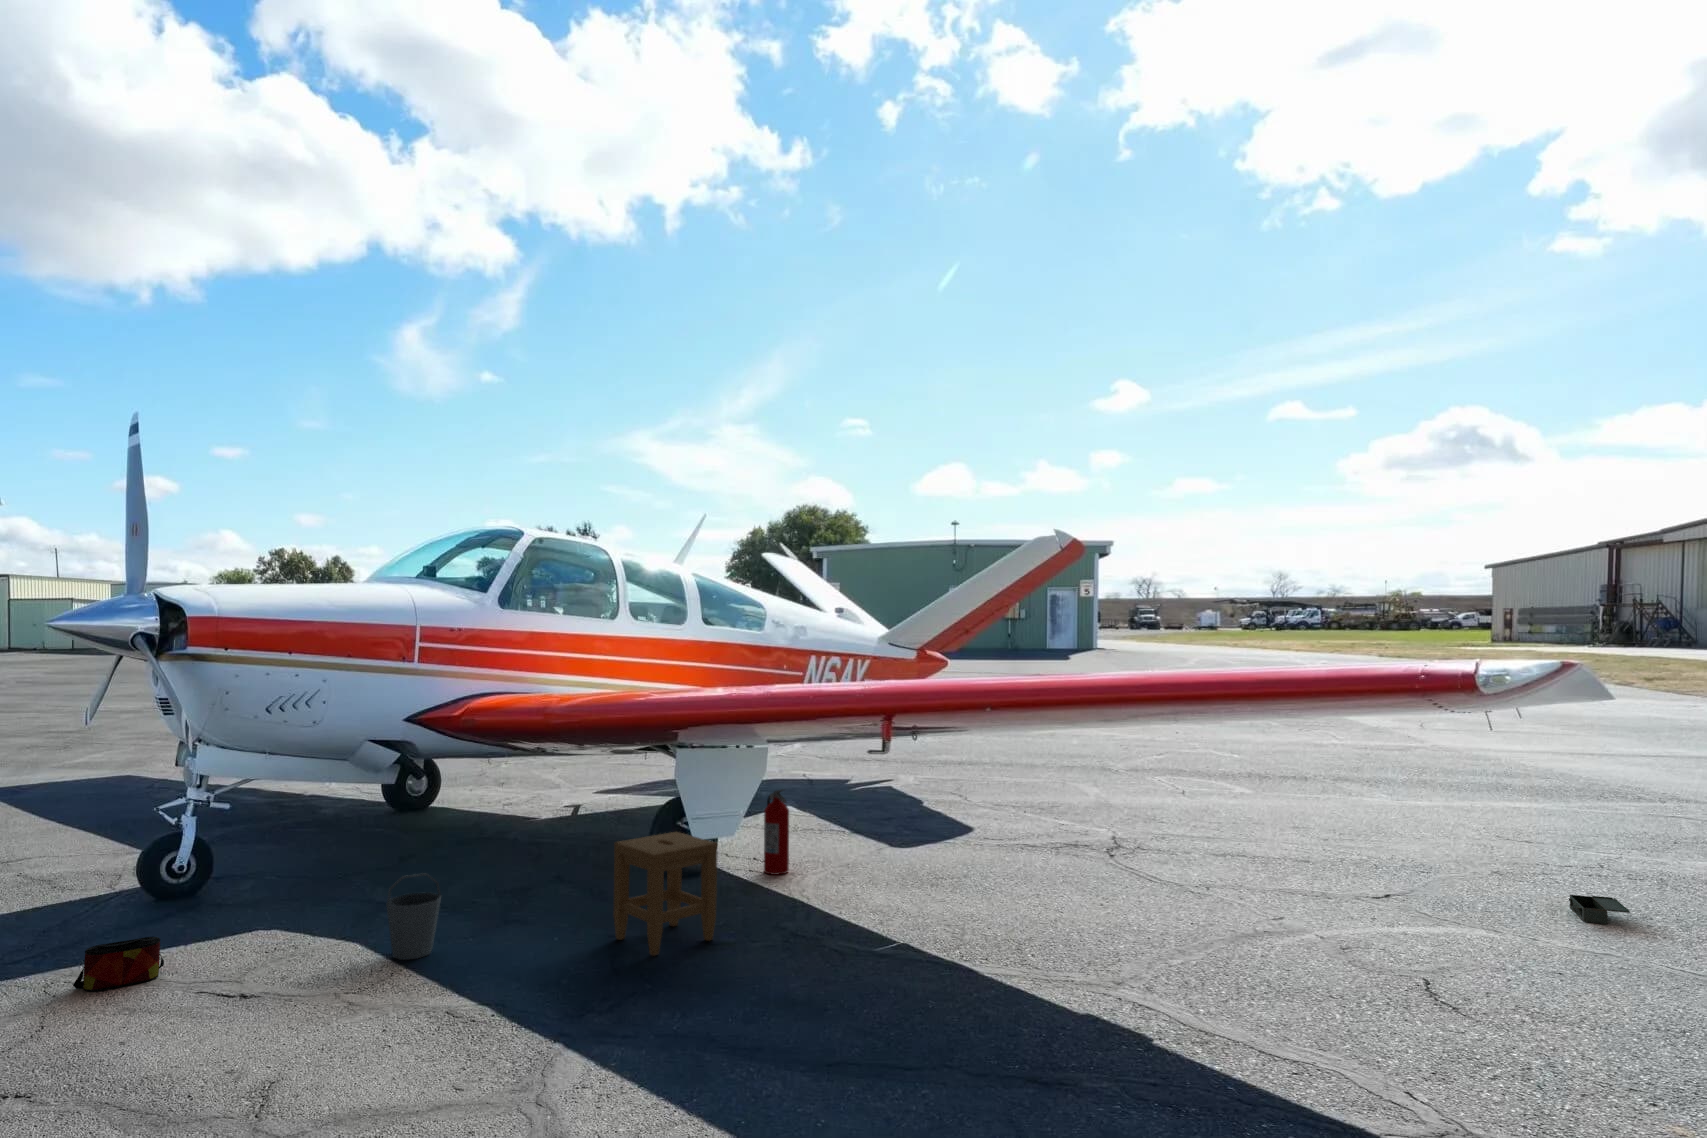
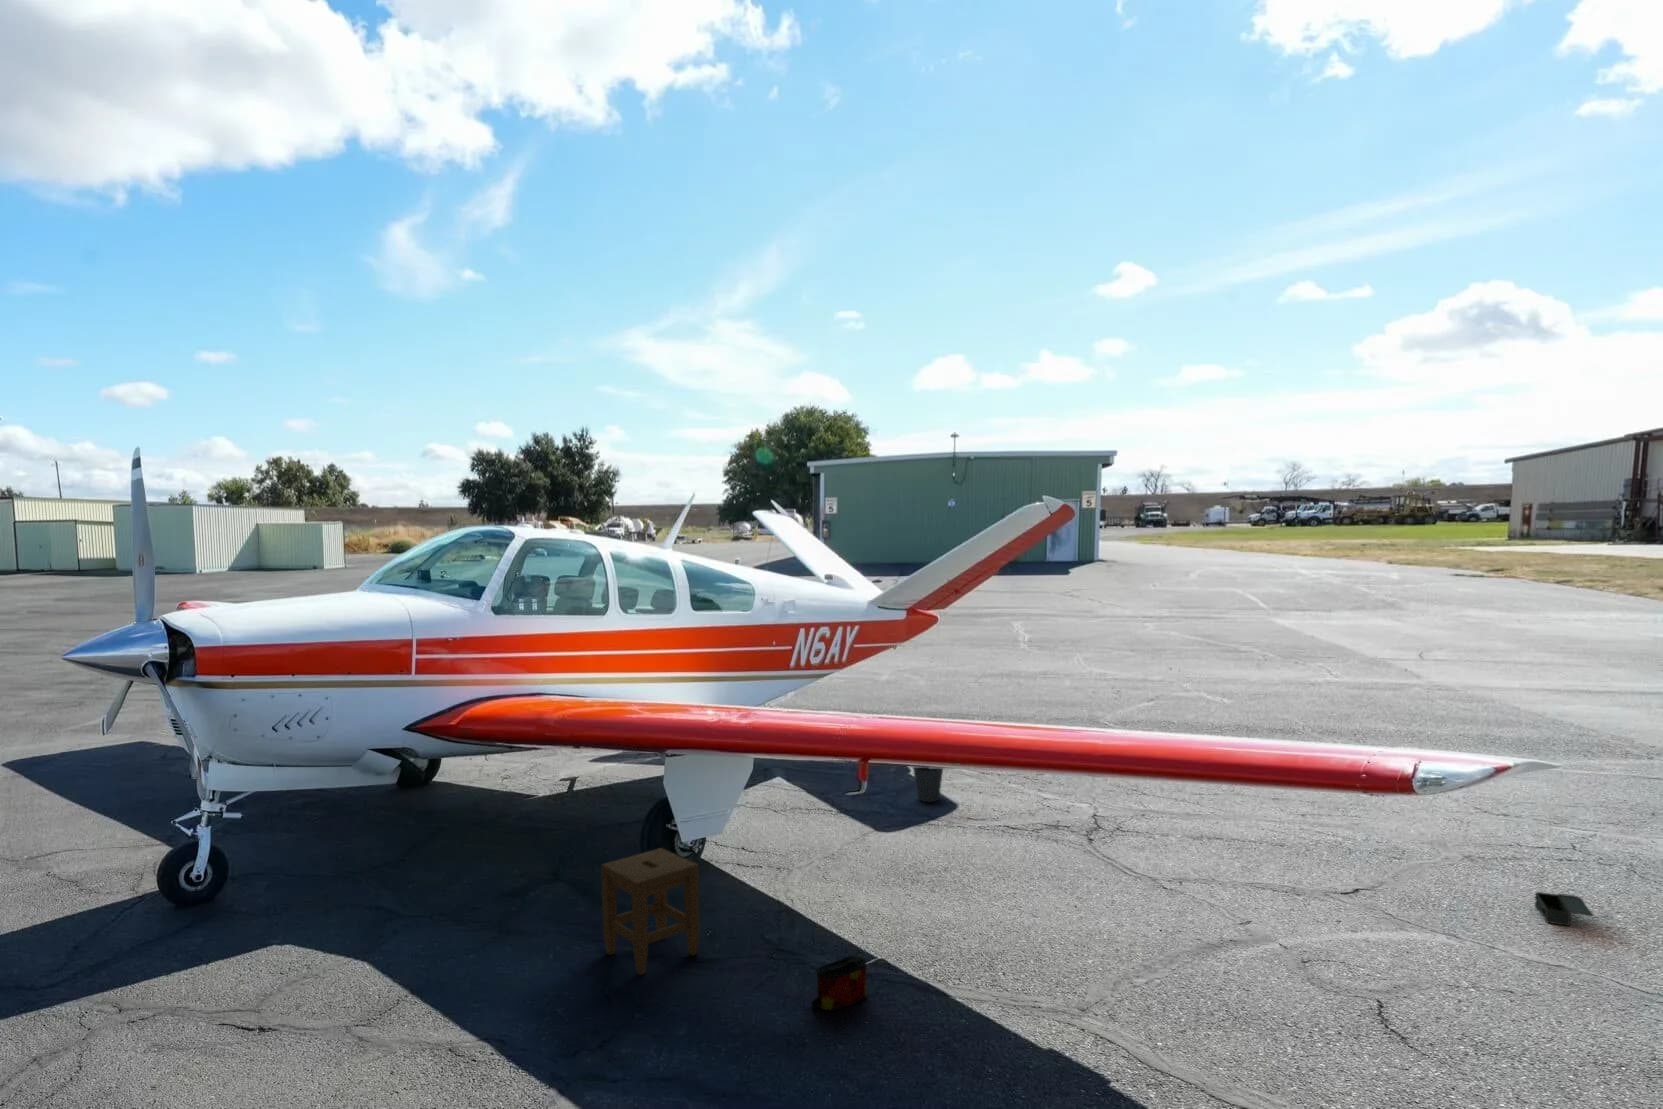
fire extinguisher: present [764,789,789,875] -> none [750,788,775,869]
bucket: present [386,873,441,960] -> present [913,765,943,802]
bag: present [73,937,164,991] -> present [811,956,867,1011]

